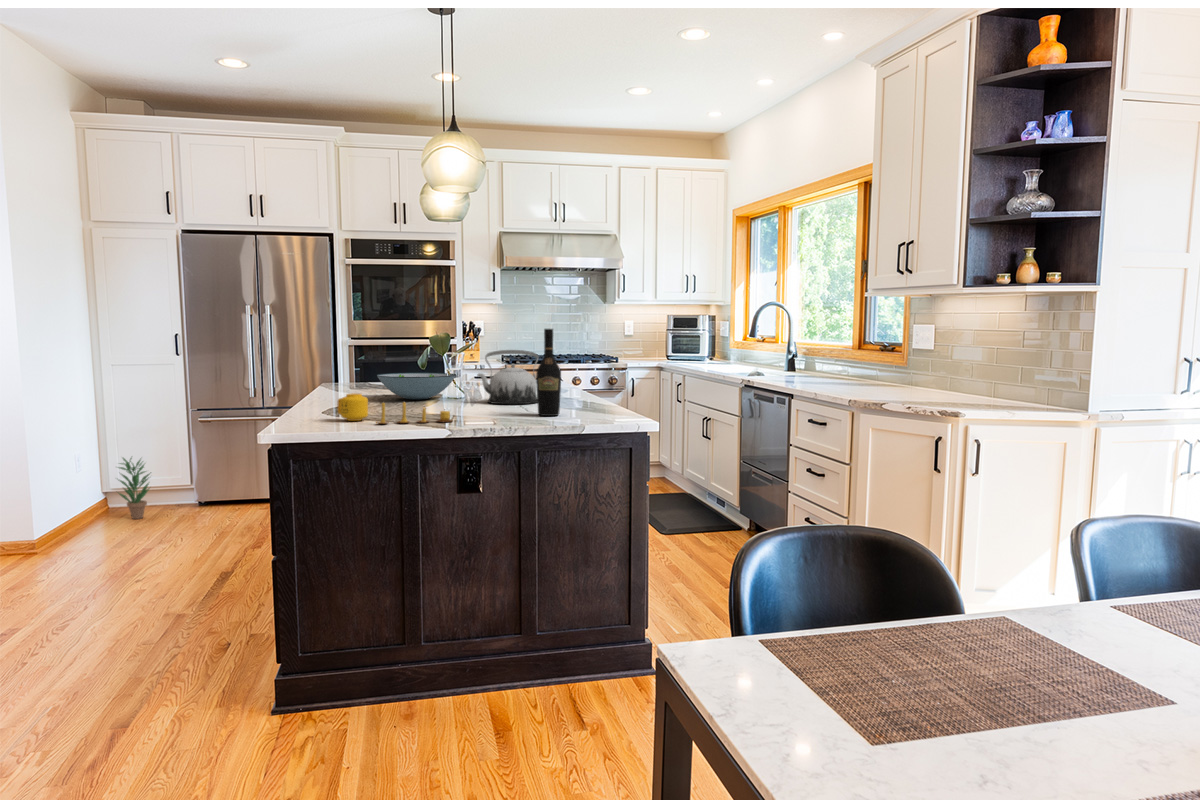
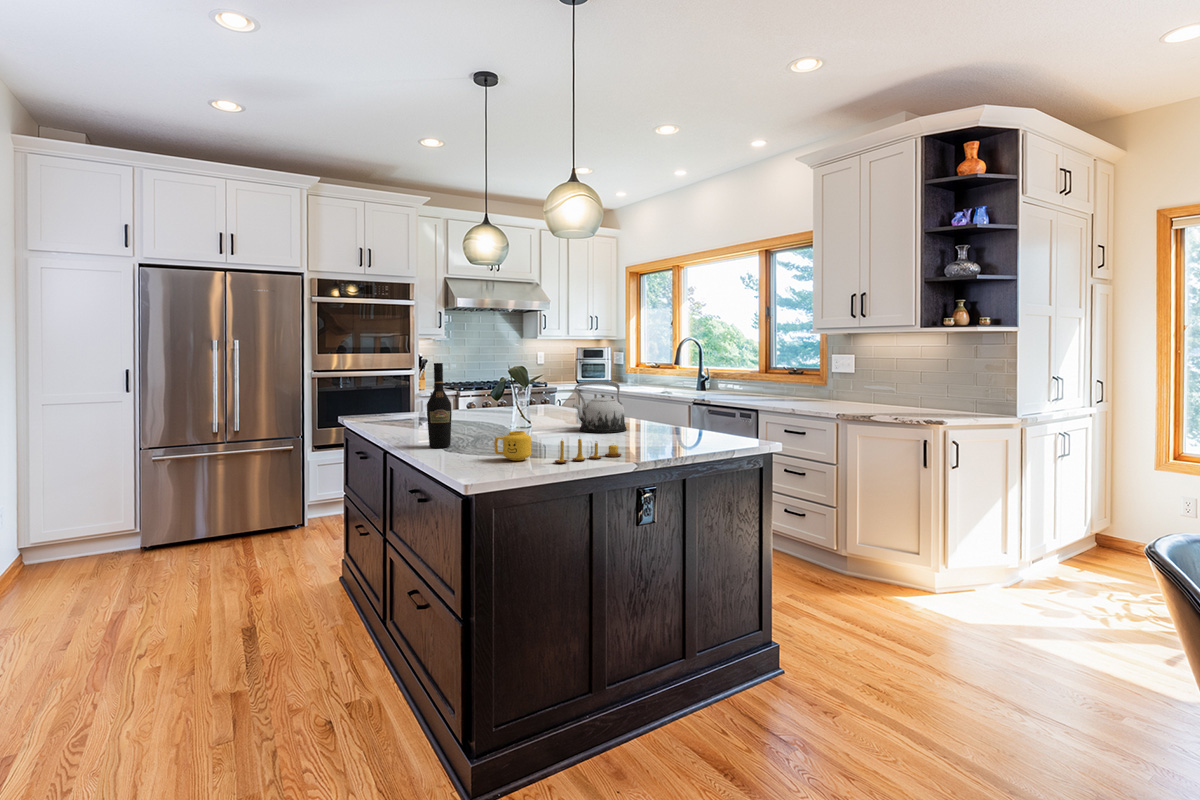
wine bottle: present [536,329,561,416] -> present [427,363,452,448]
decorative bowl: present [377,373,456,400] -> none [462,404,539,431]
potted plant: present [118,458,149,519] -> none [74,498,119,564]

